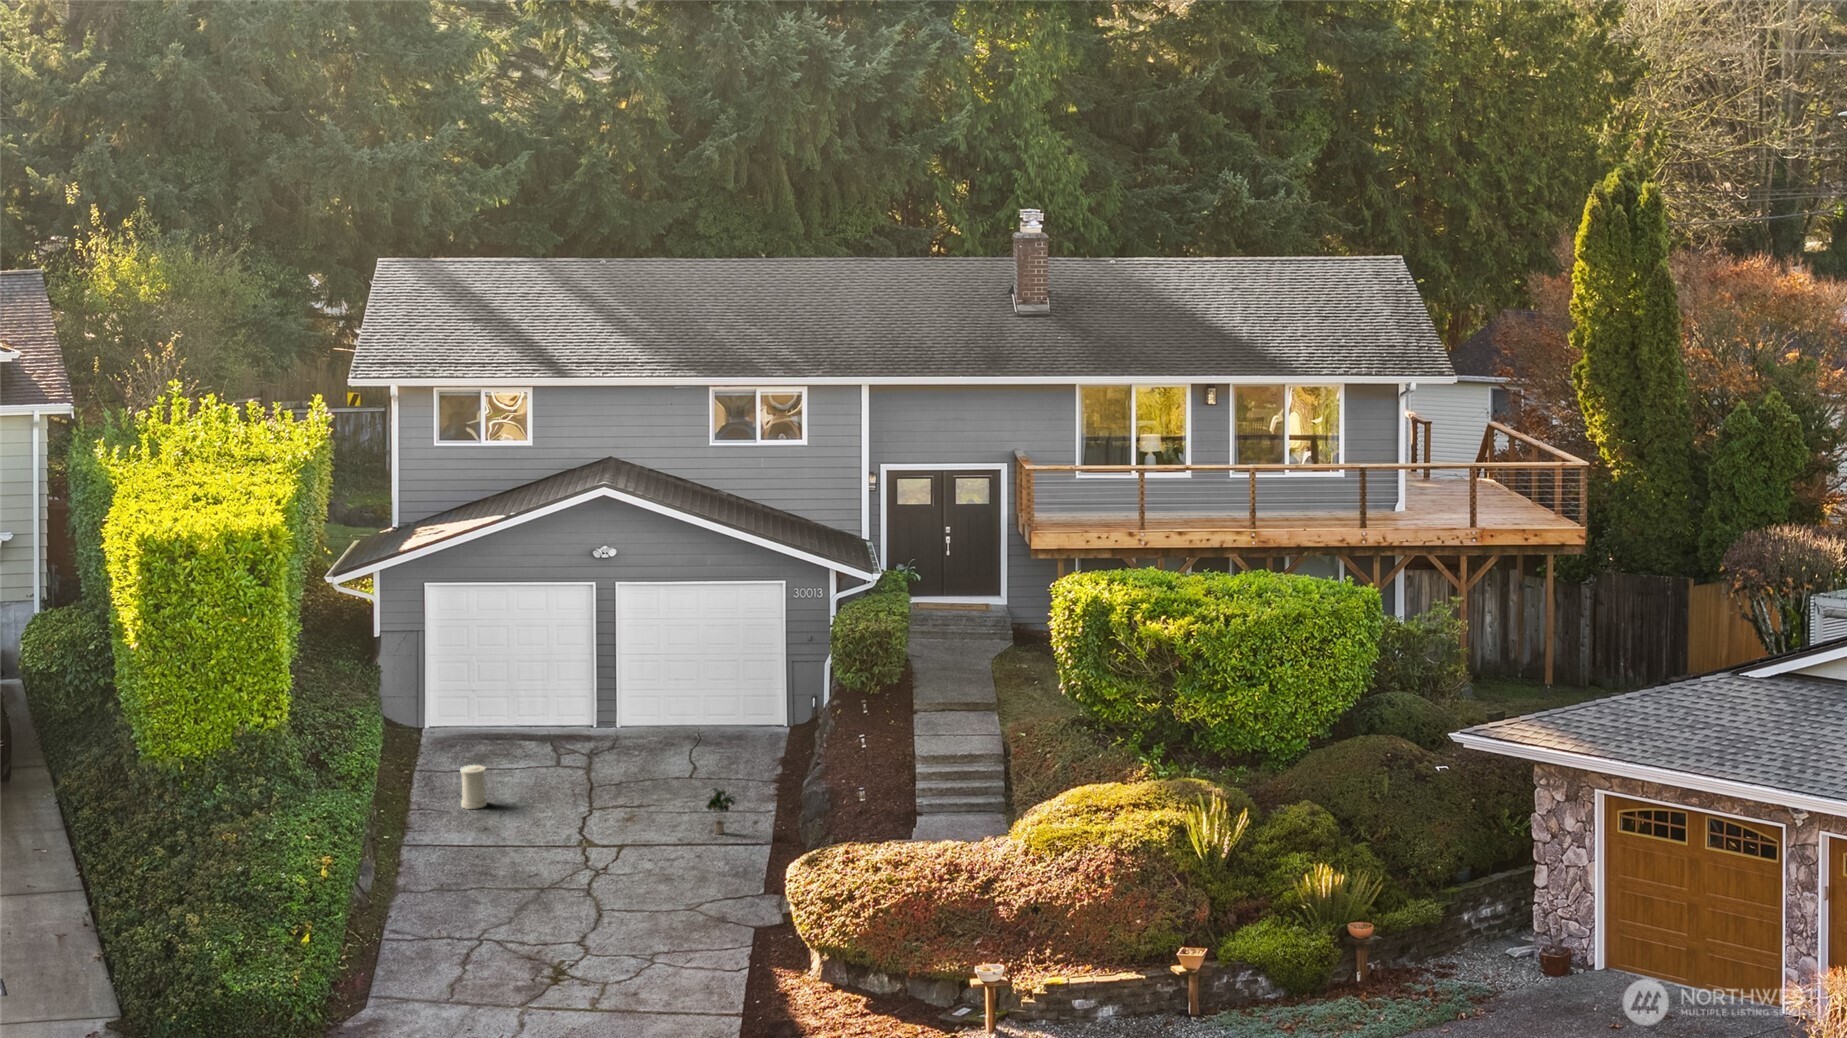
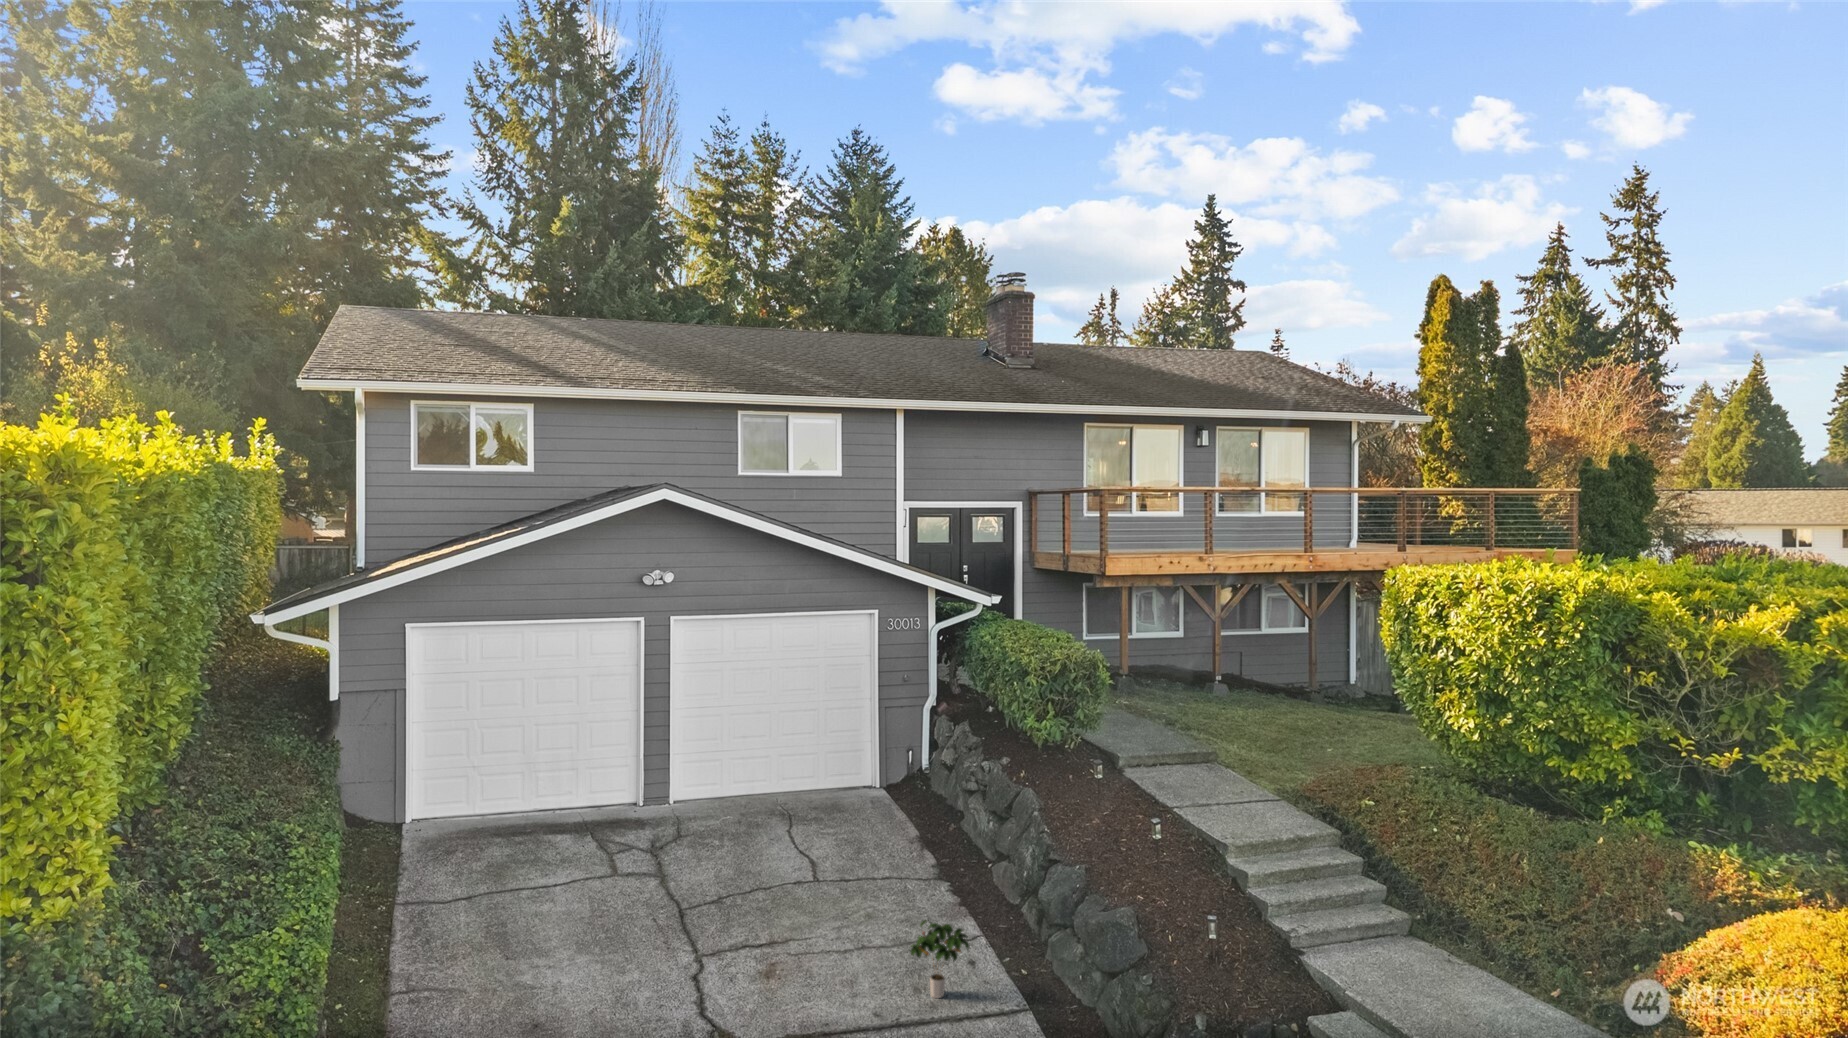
trash can: present [460,765,486,809] -> none [475,906,522,988]

